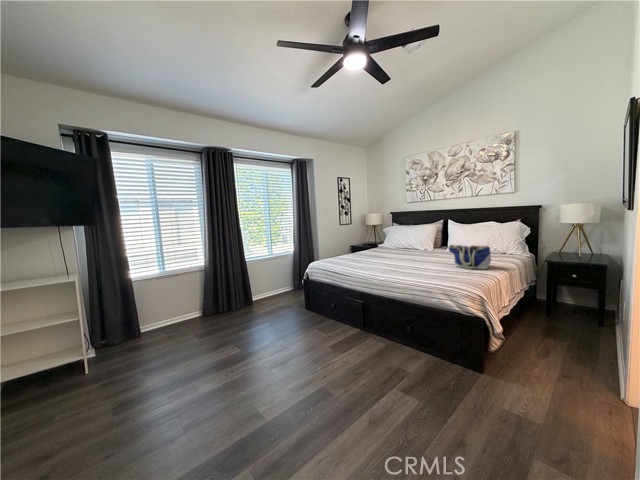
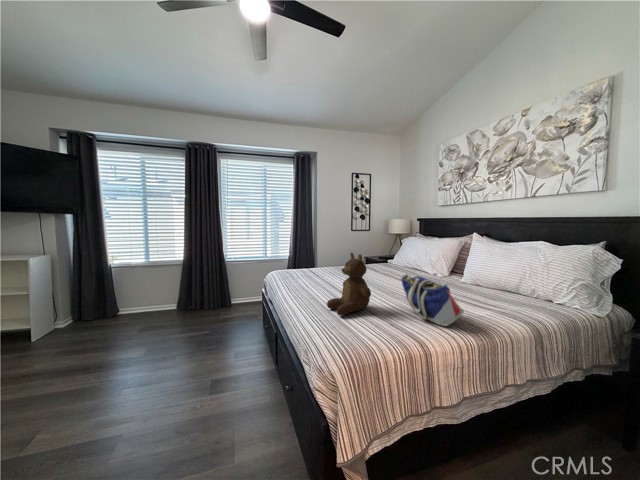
teddy bear: none [410,235,441,274] -> present [327,253,371,315]

